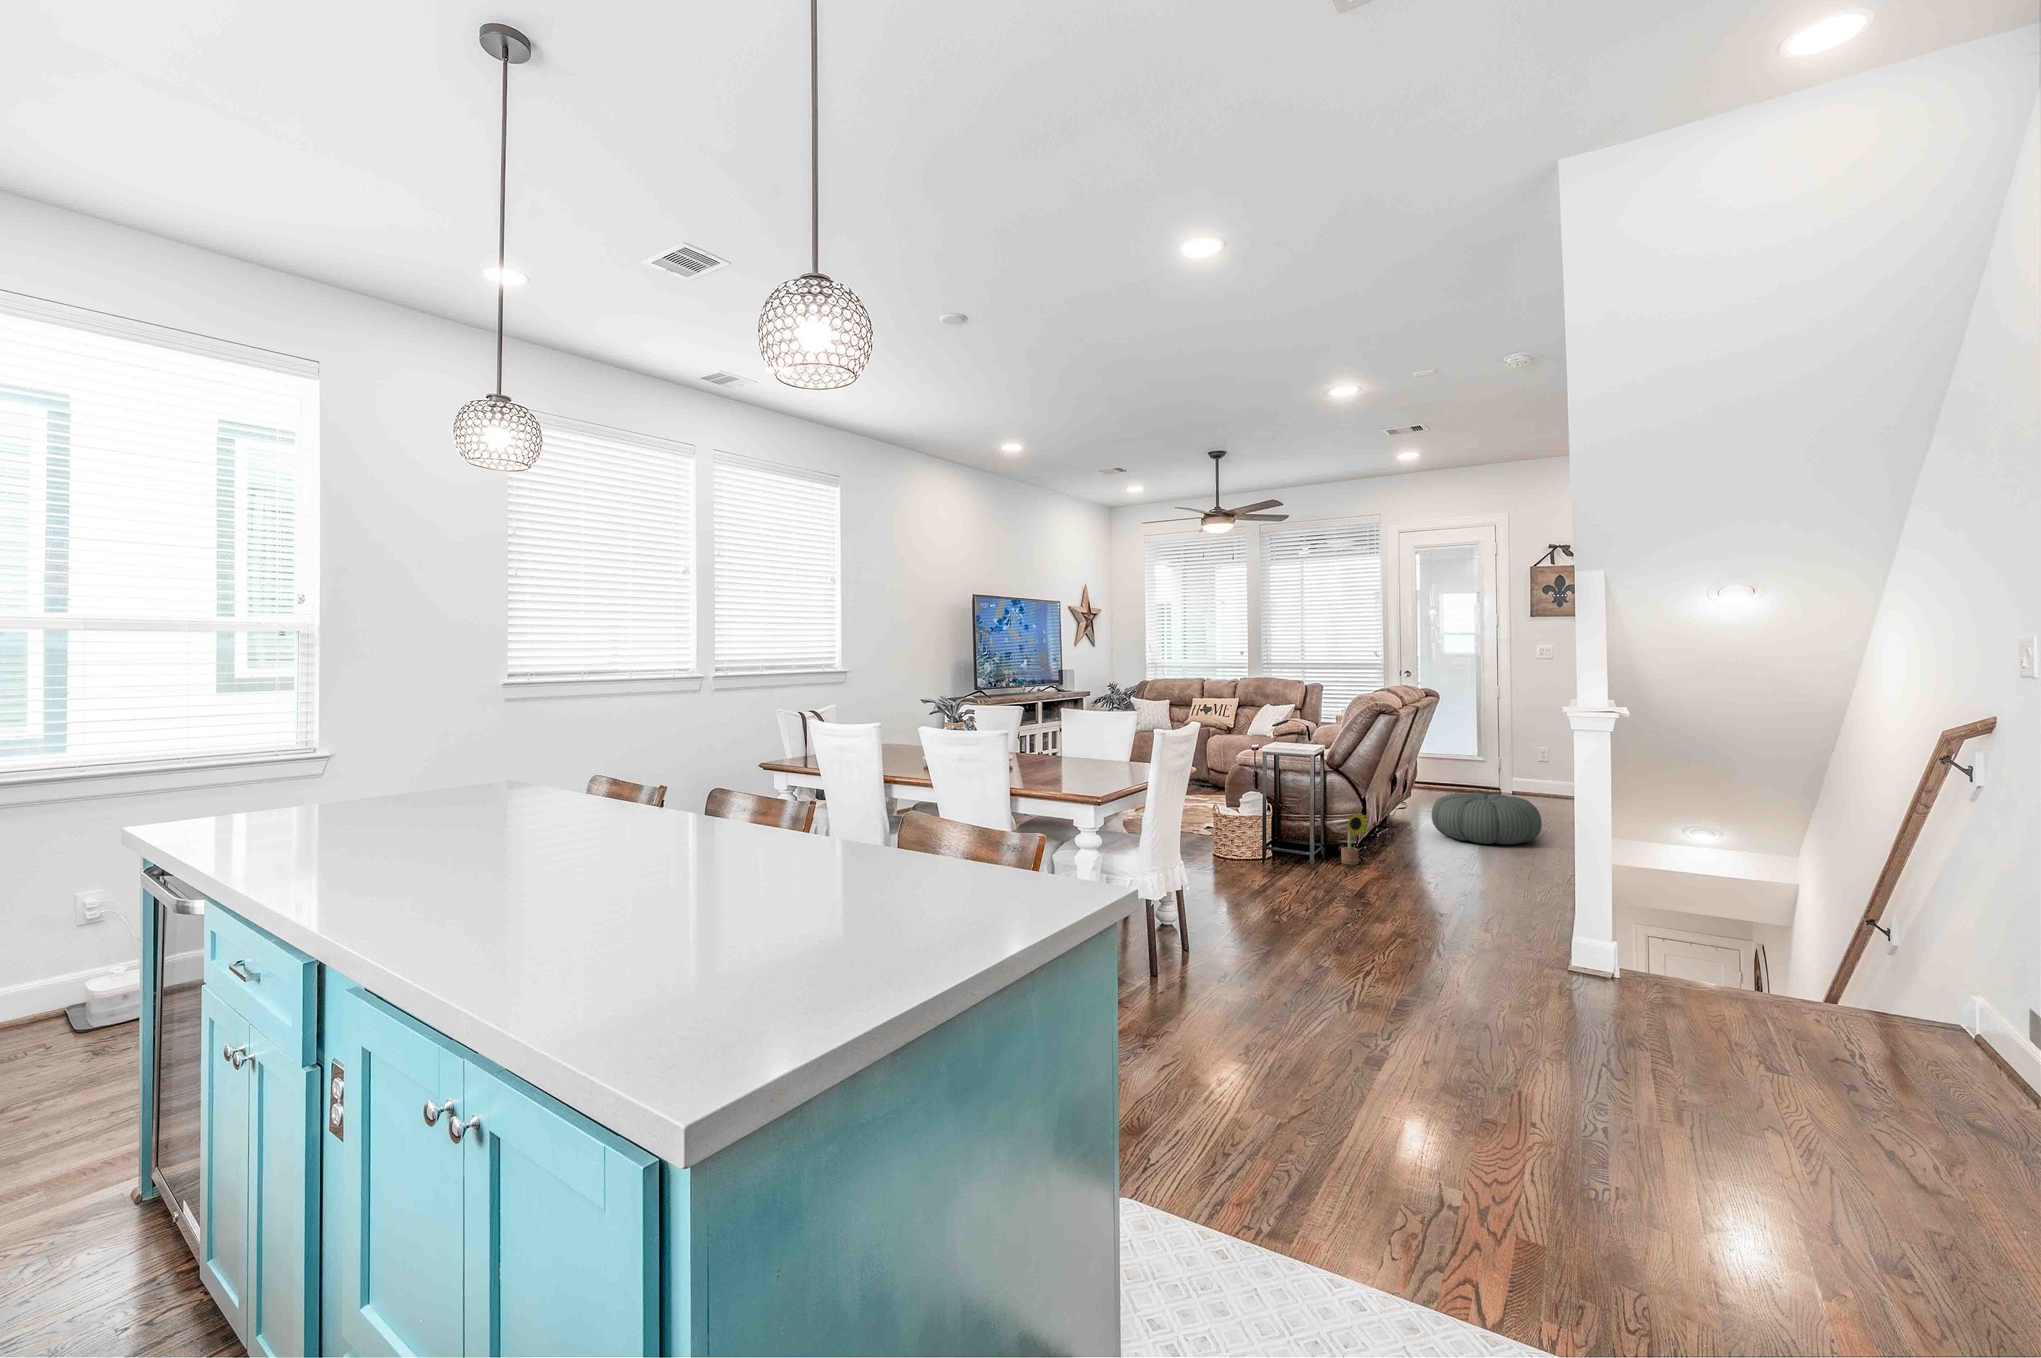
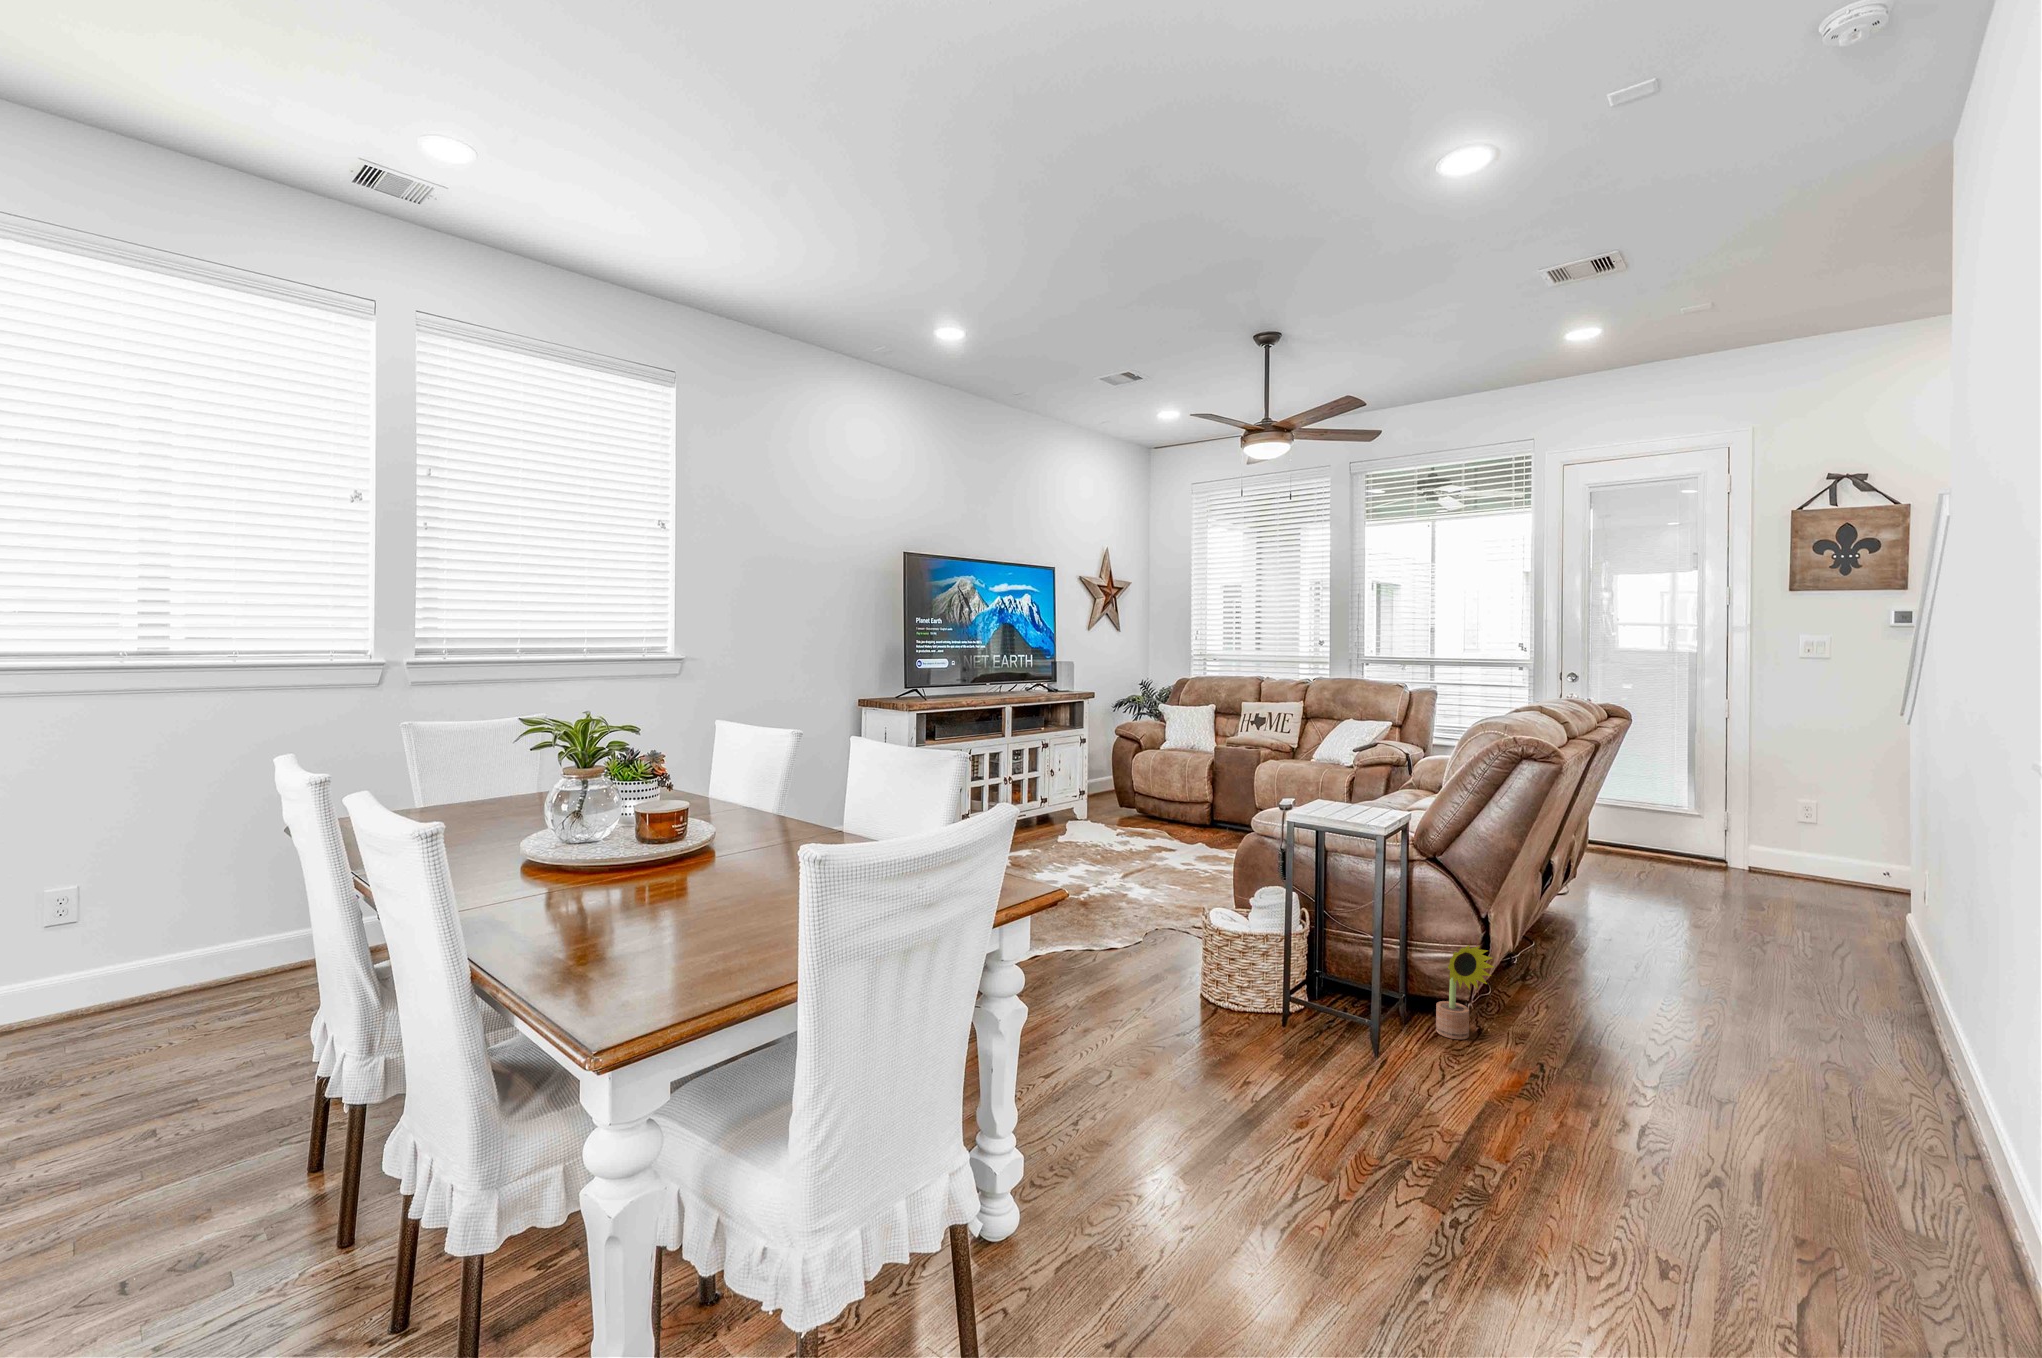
pouf: present [1432,793,1542,845] -> none [1615,892,1840,1004]

